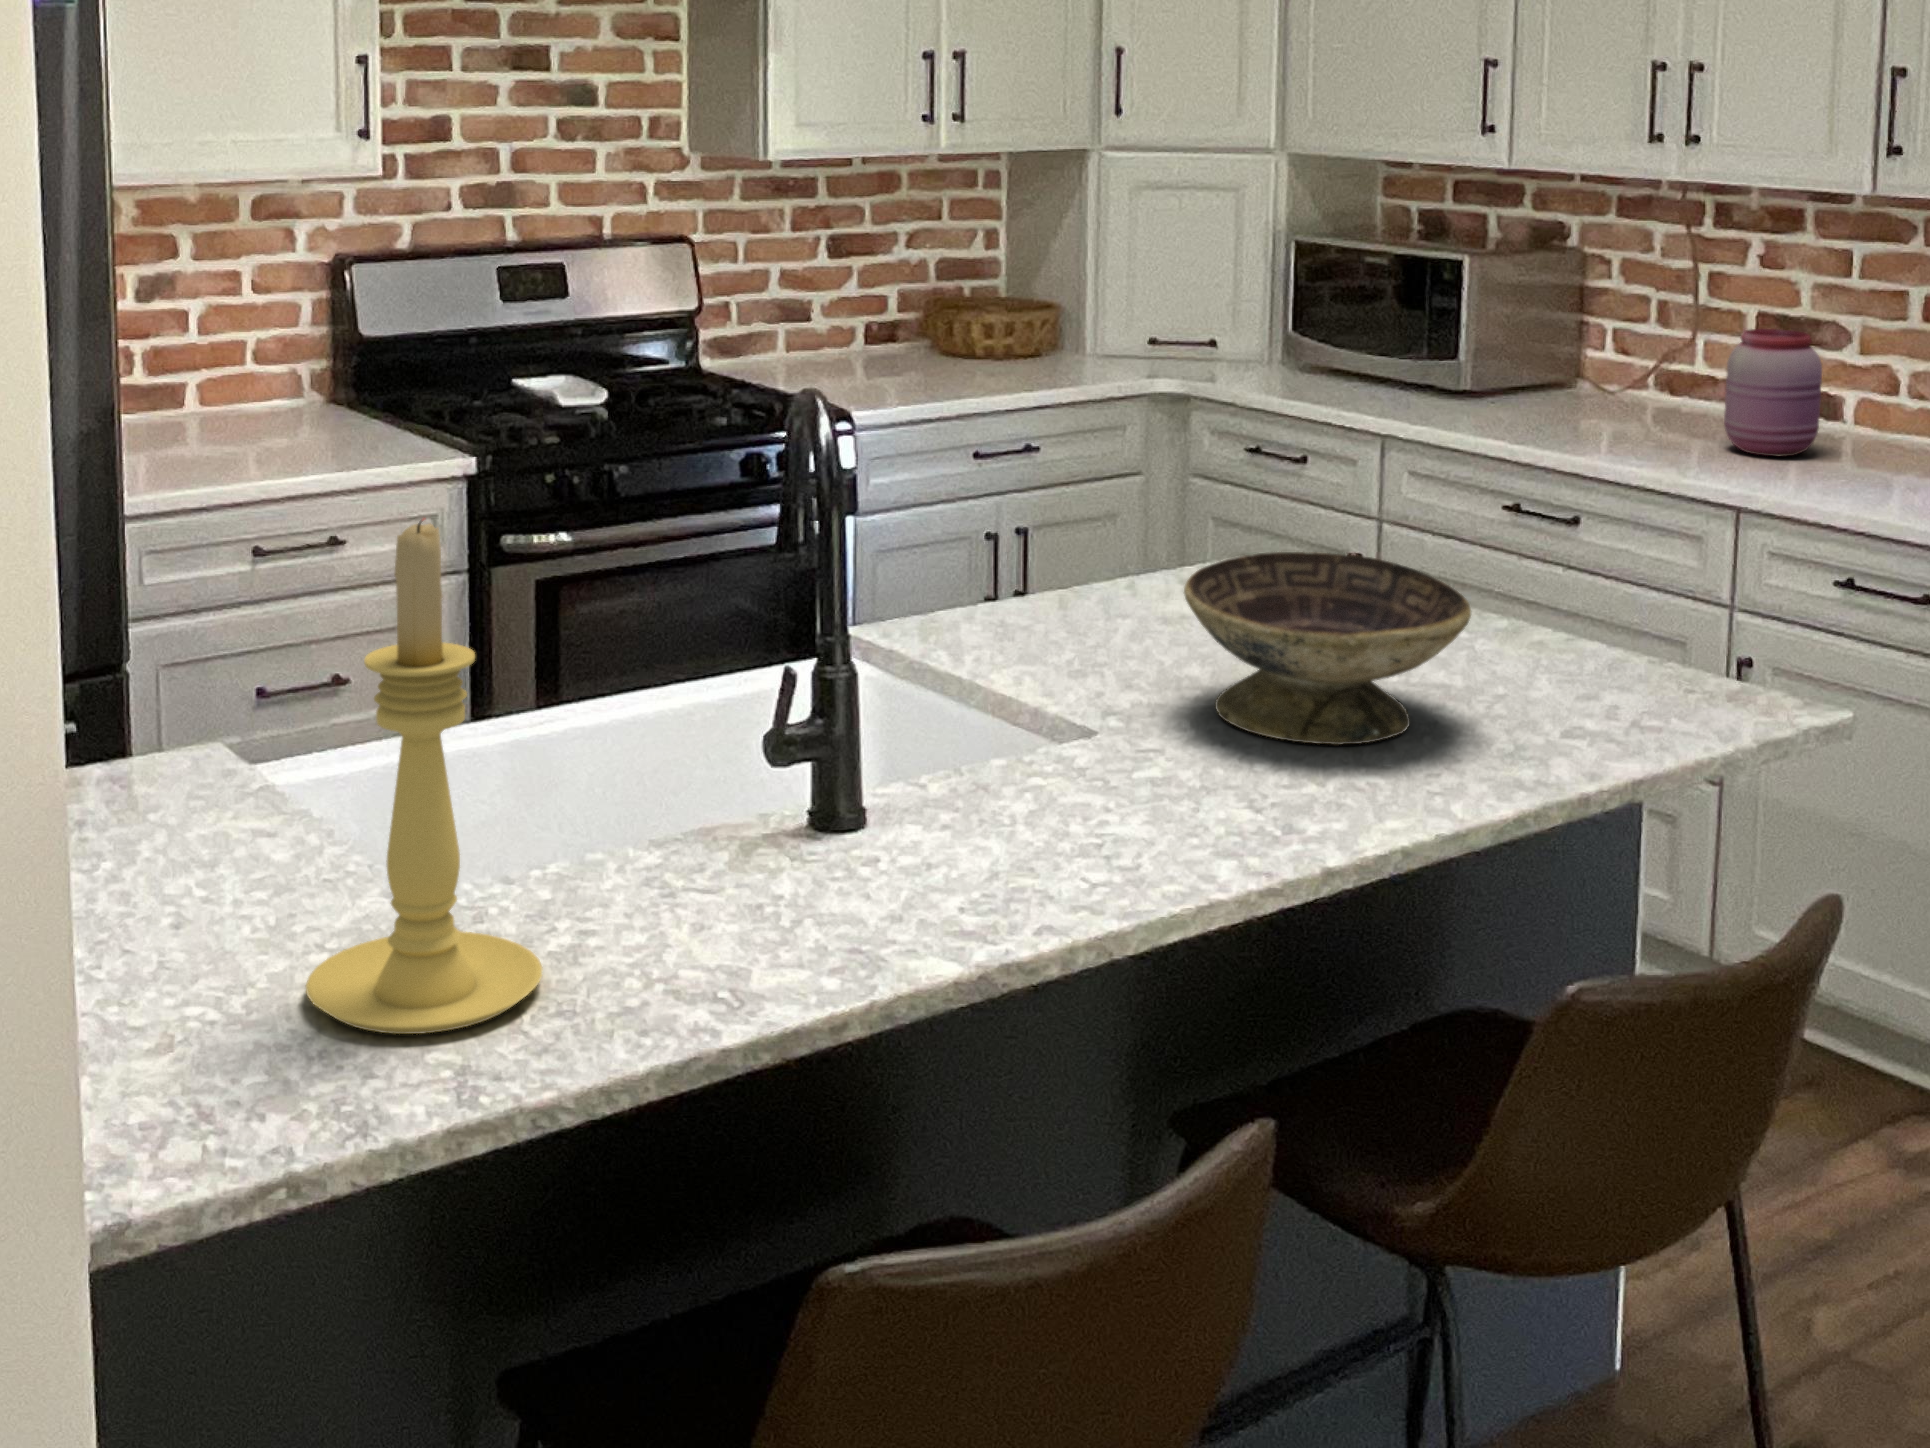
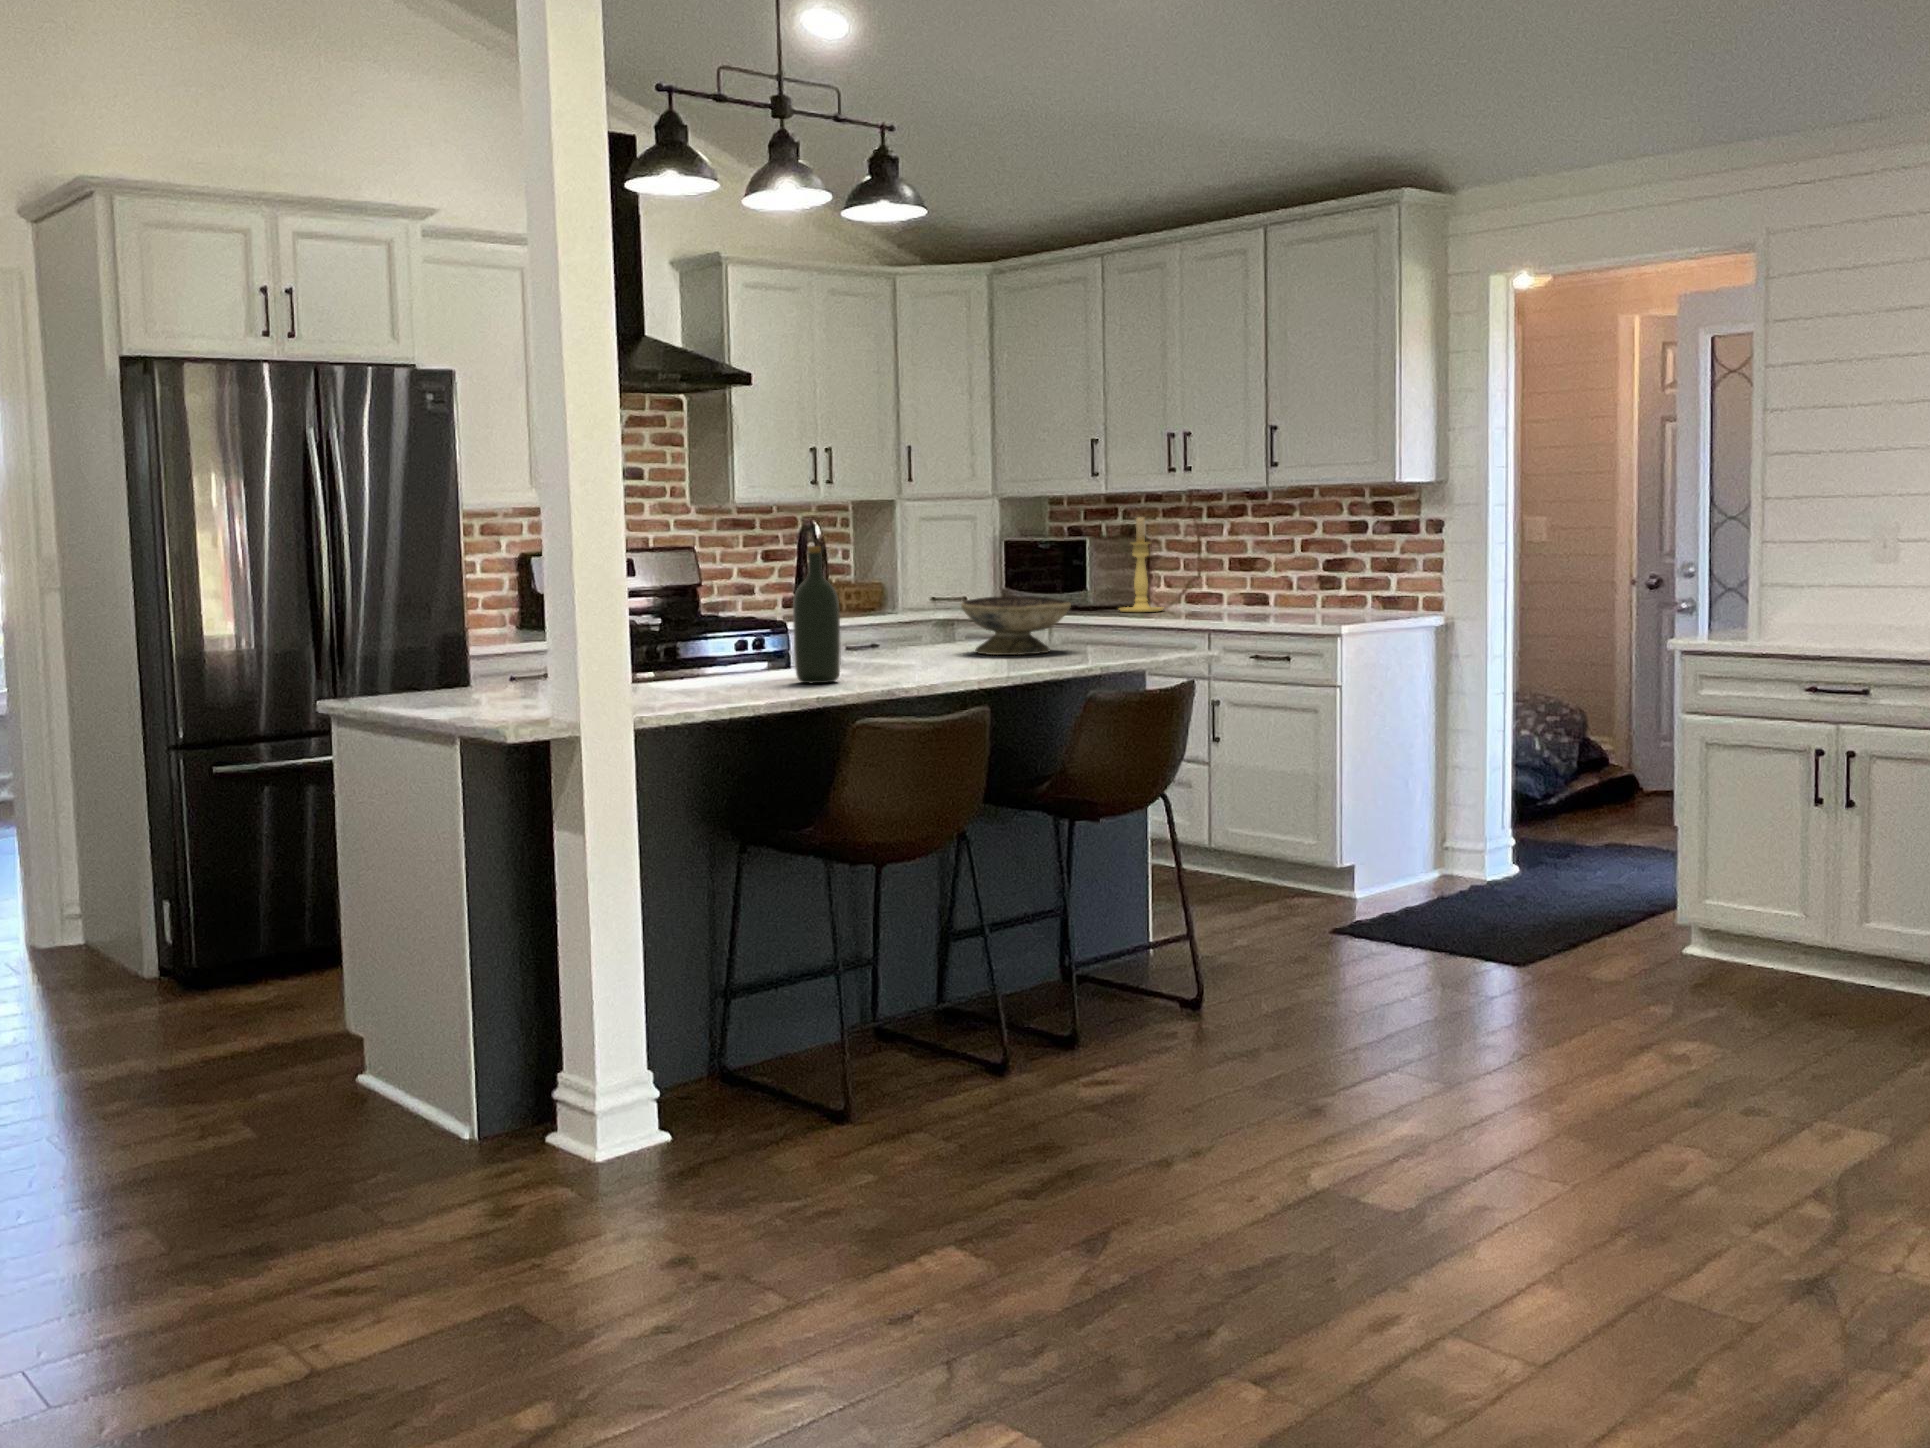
jar: present [1724,329,1822,456] -> none [1209,557,1252,615]
candle holder: present [306,520,543,1034] -> present [1120,517,1164,612]
wine bottle: none [663,574,801,992] -> present [793,546,841,683]

